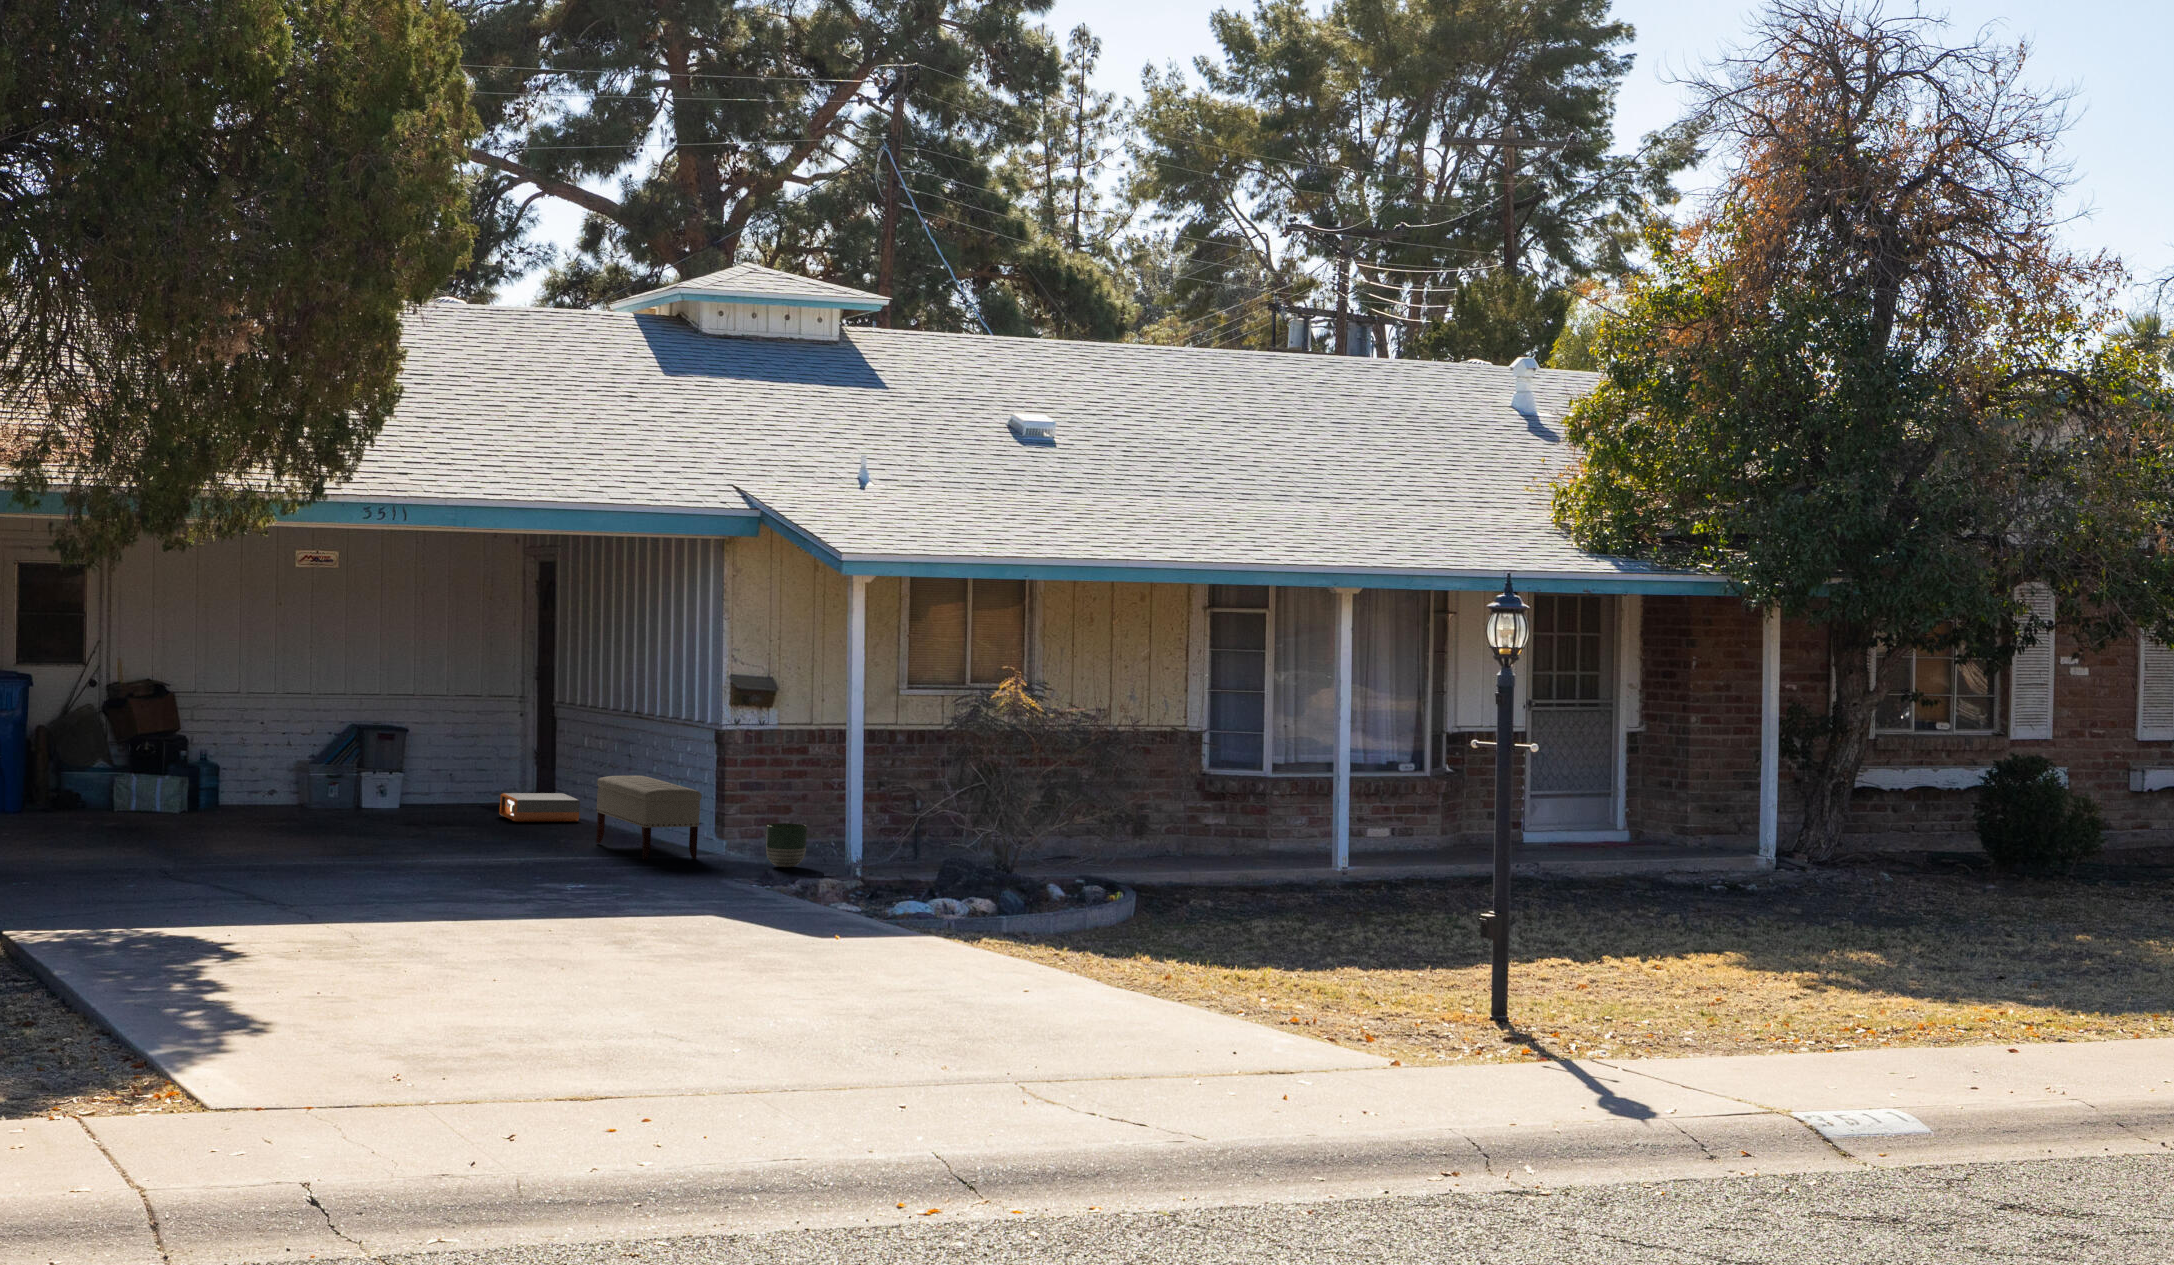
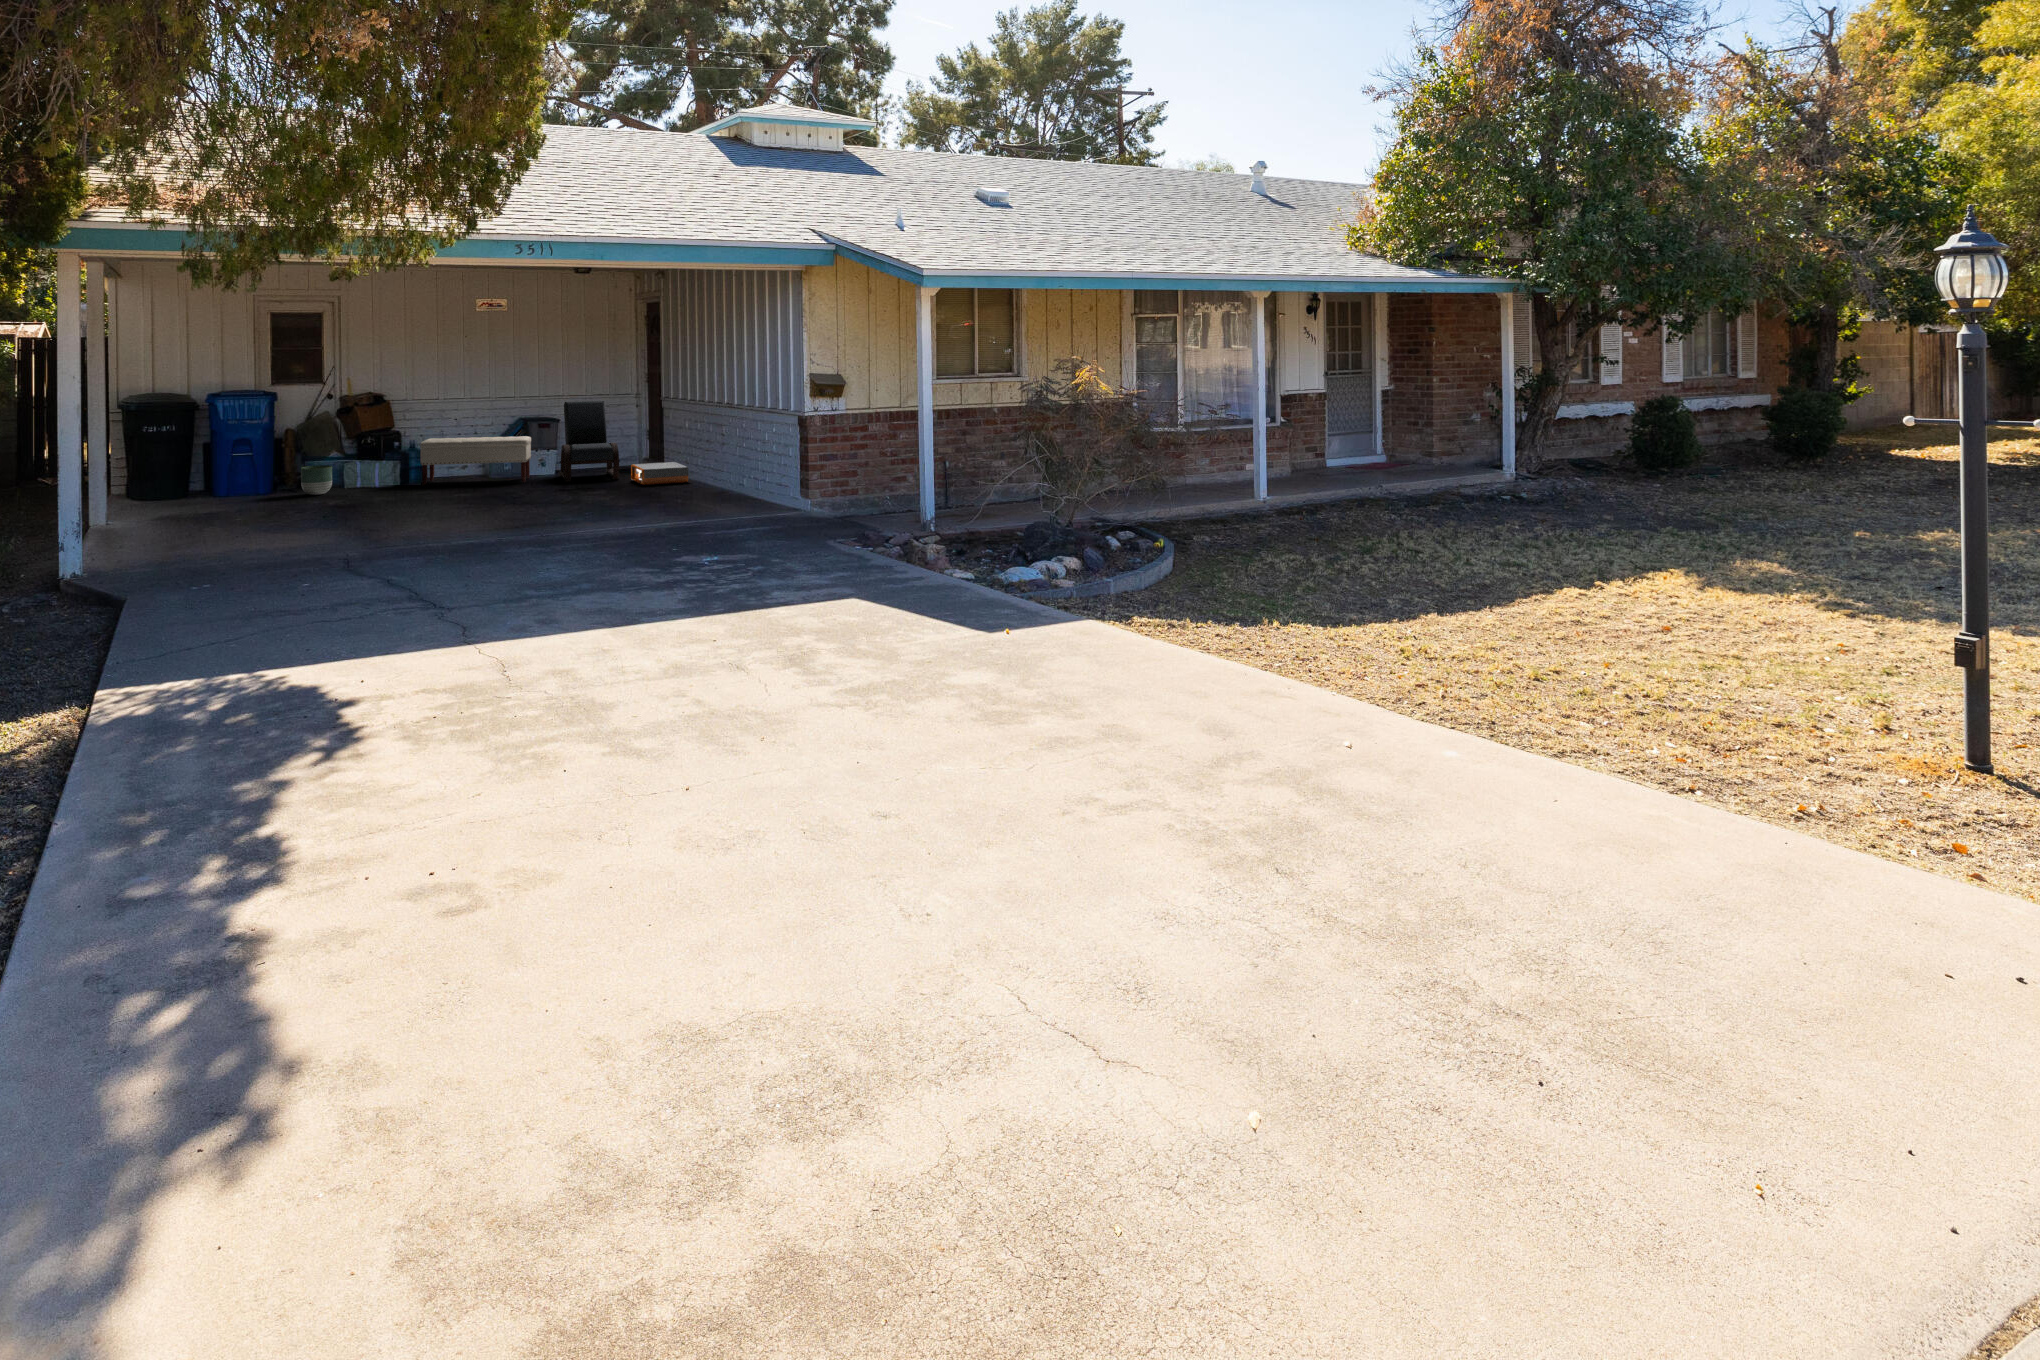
lounge chair: none [401,700,486,814] -> present [560,401,620,482]
bench: present [596,776,702,860] -> present [420,436,531,486]
planter: present [766,823,807,867] -> present [301,465,332,495]

